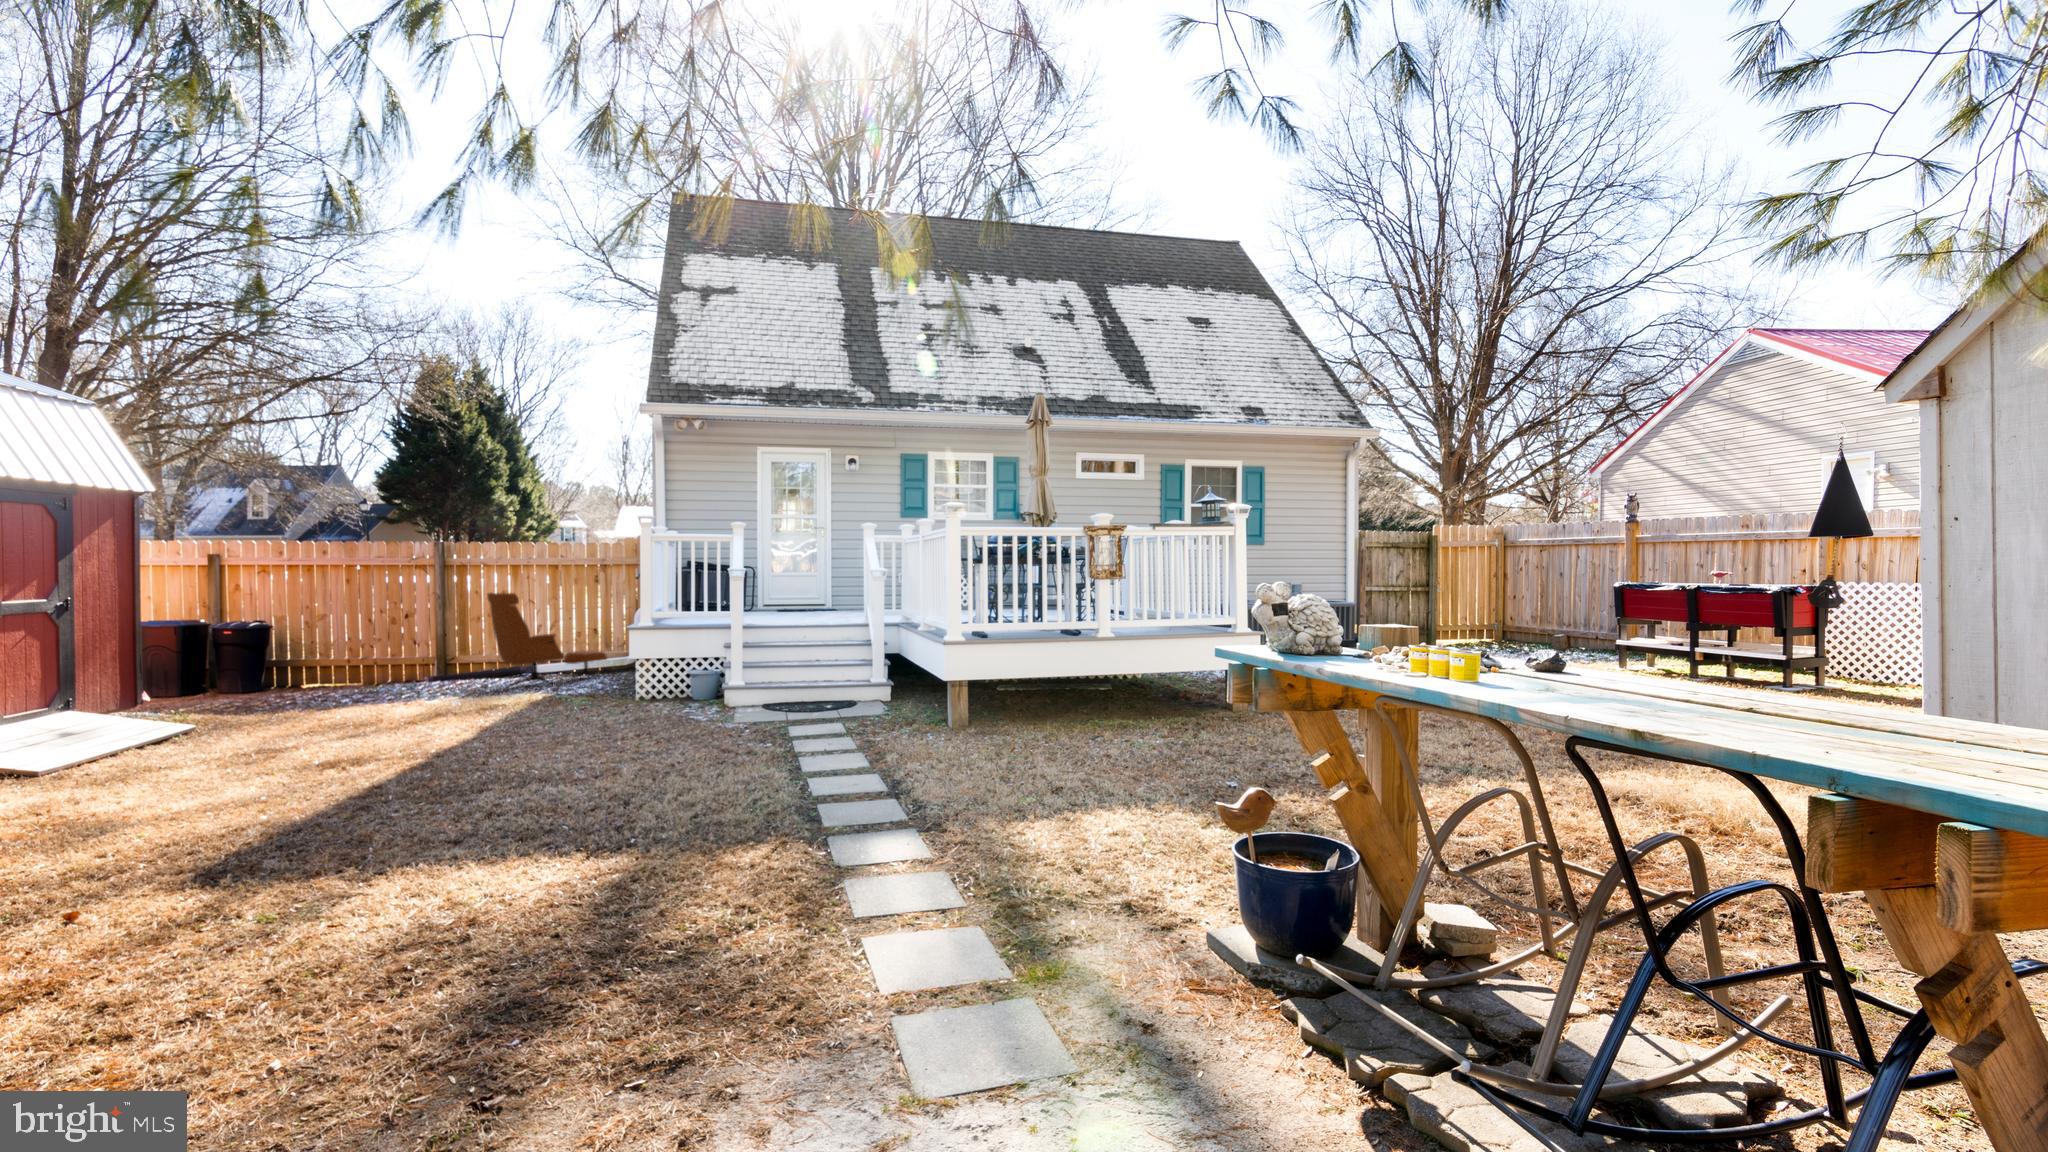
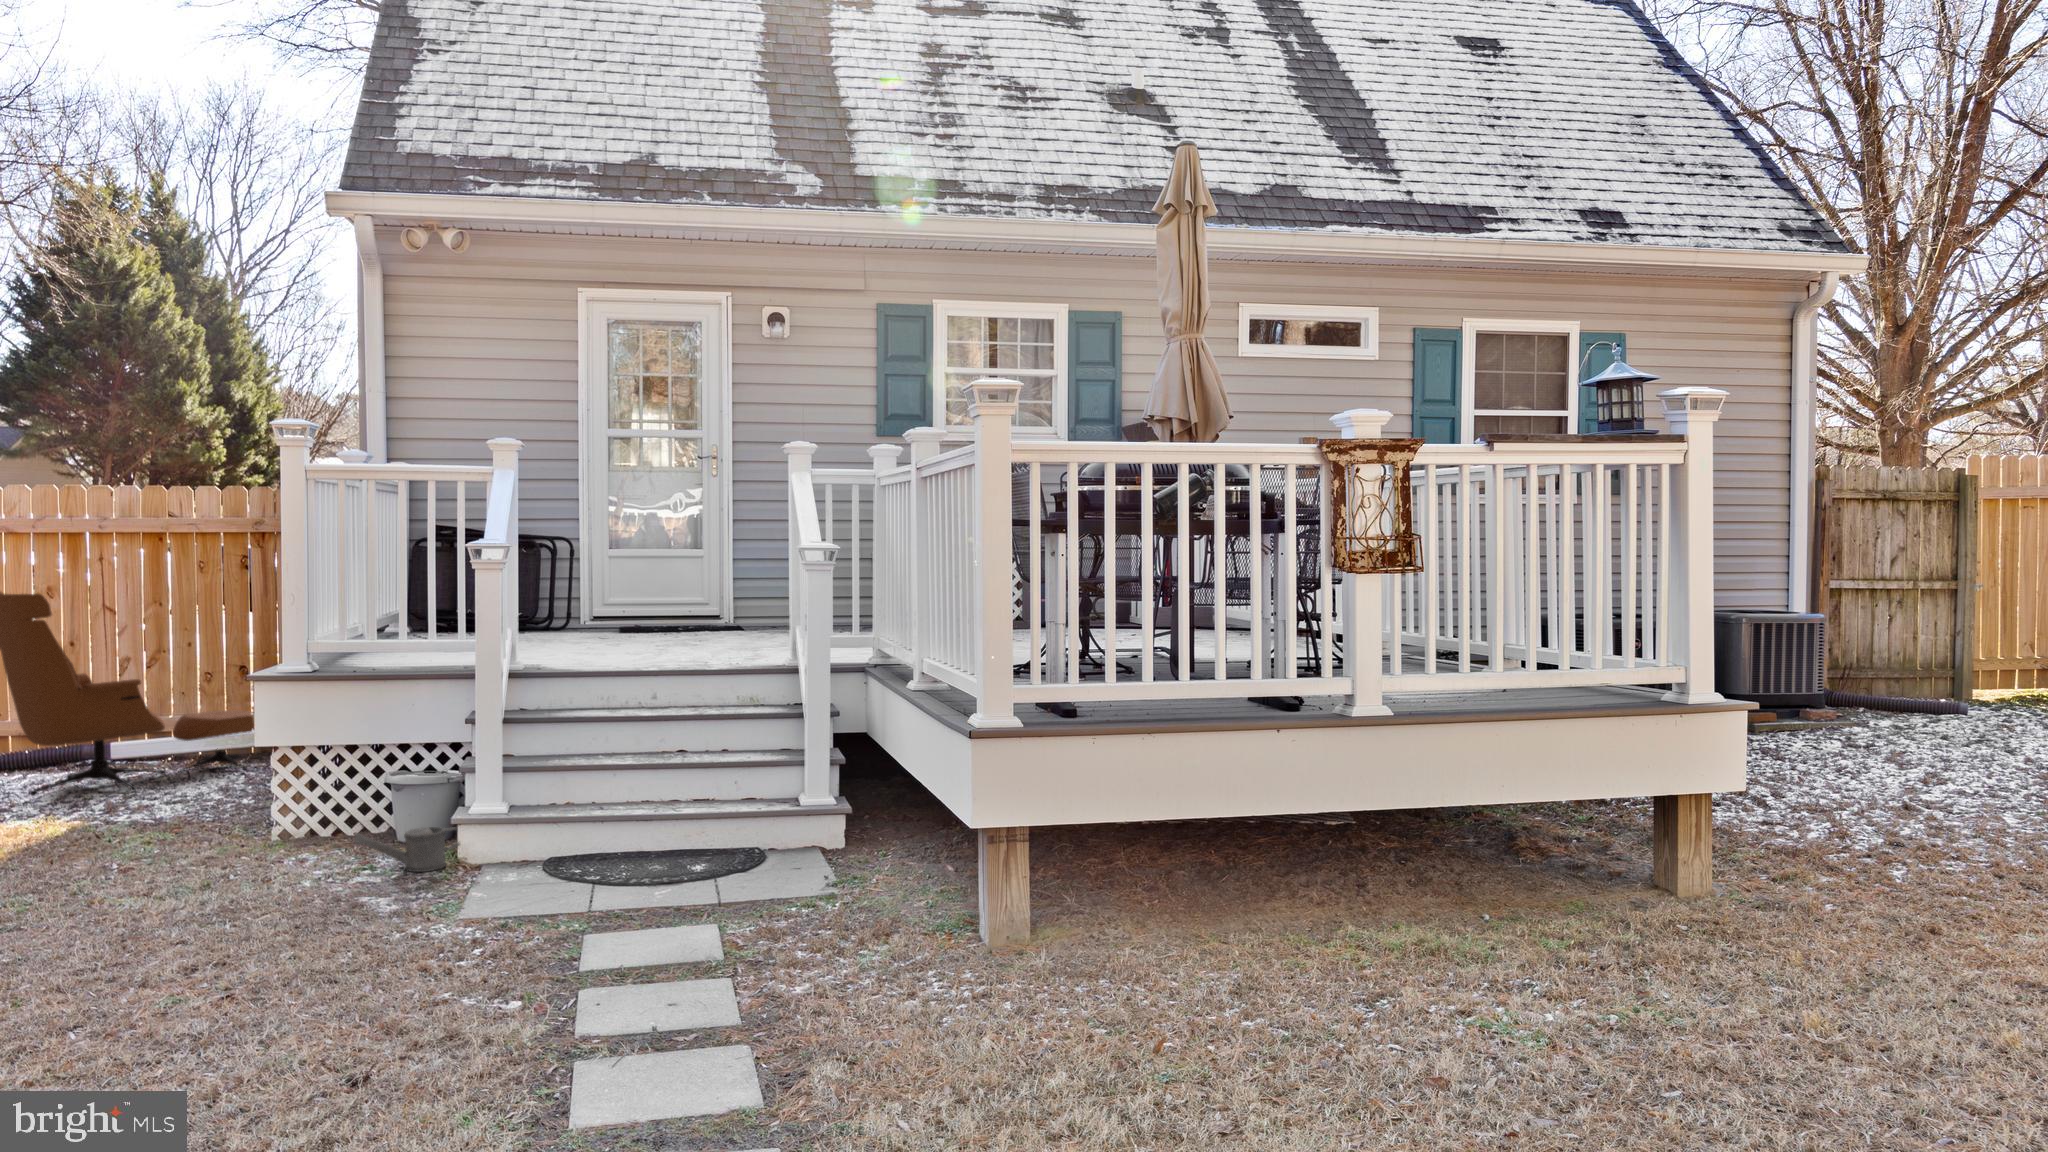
watering can: none [682,691,728,710] -> present [355,827,460,872]

